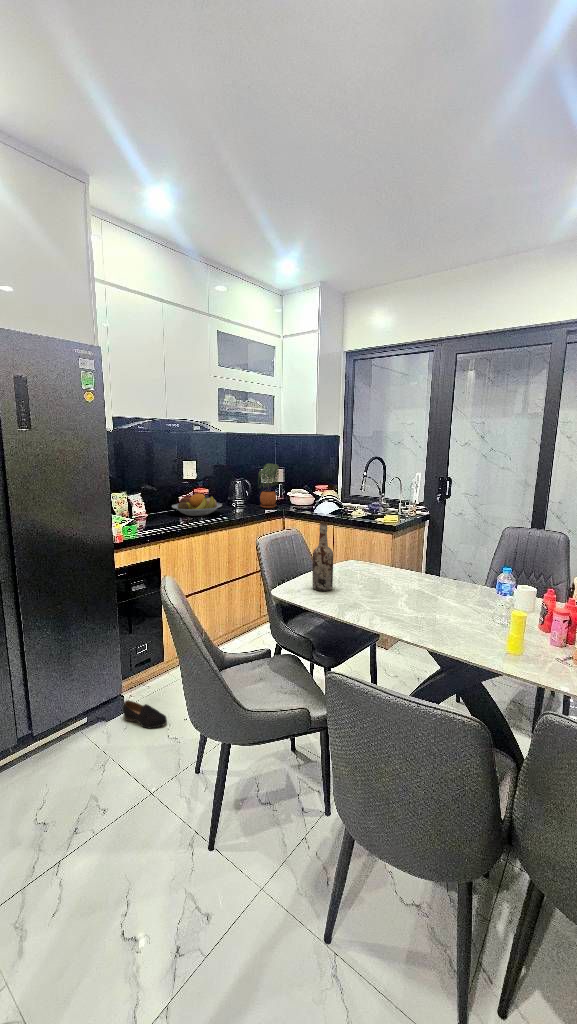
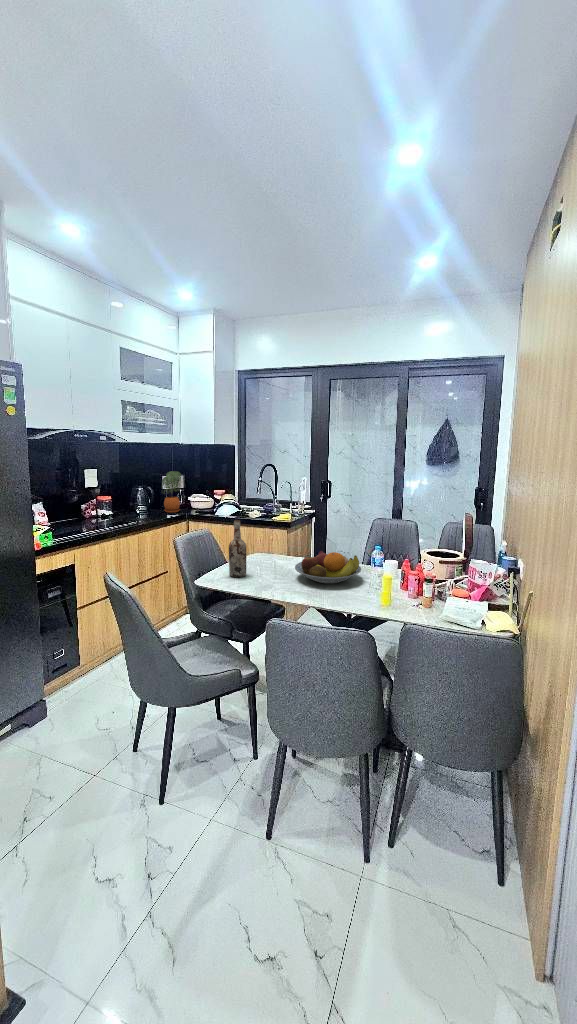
fruit bowl: present [172,494,222,516] -> present [295,551,361,584]
shoe: present [123,701,167,729] -> none [47,702,96,724]

